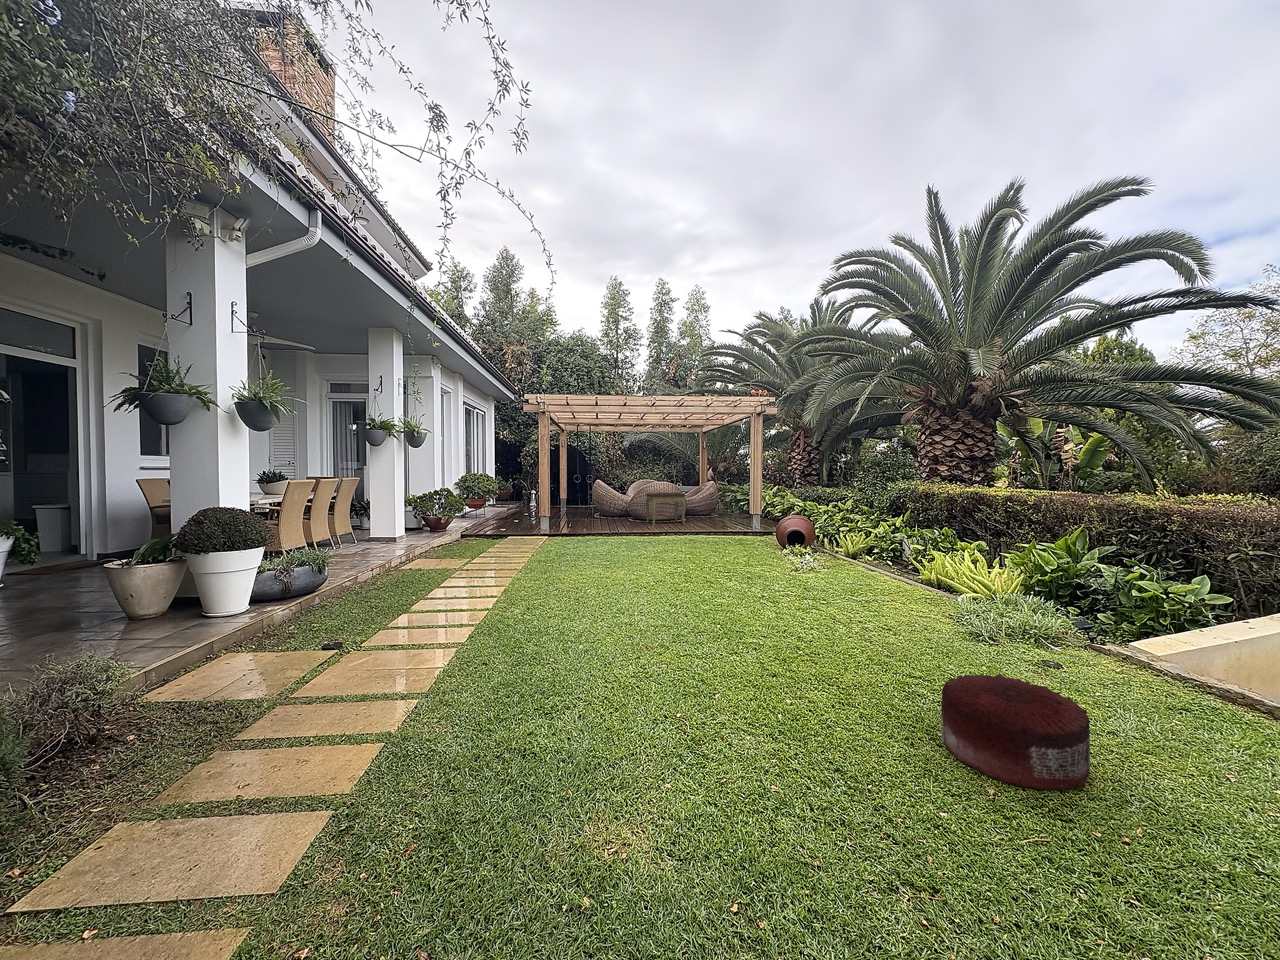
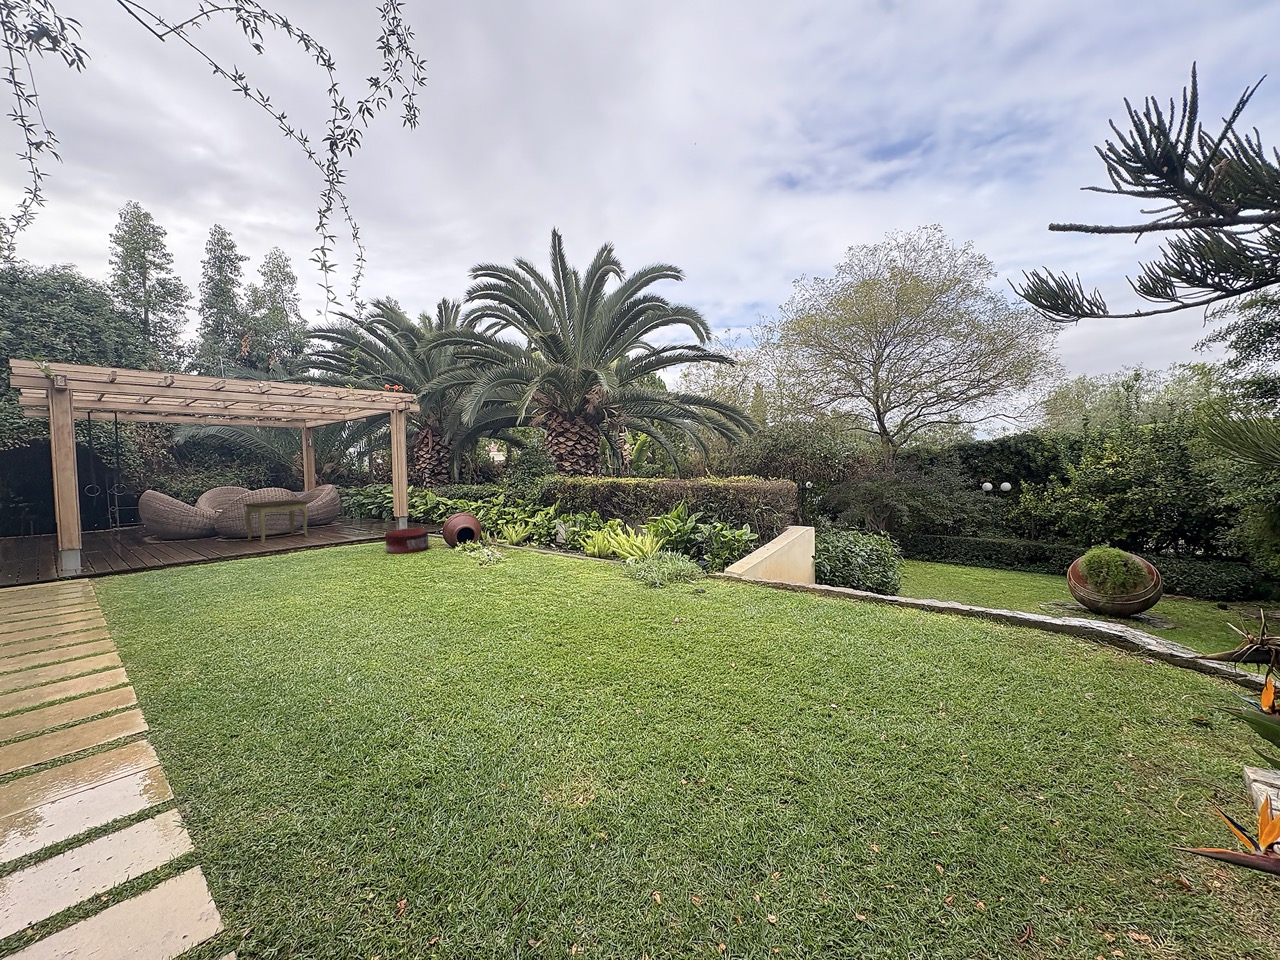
pouf: present [941,674,1090,790] -> present [385,528,429,554]

